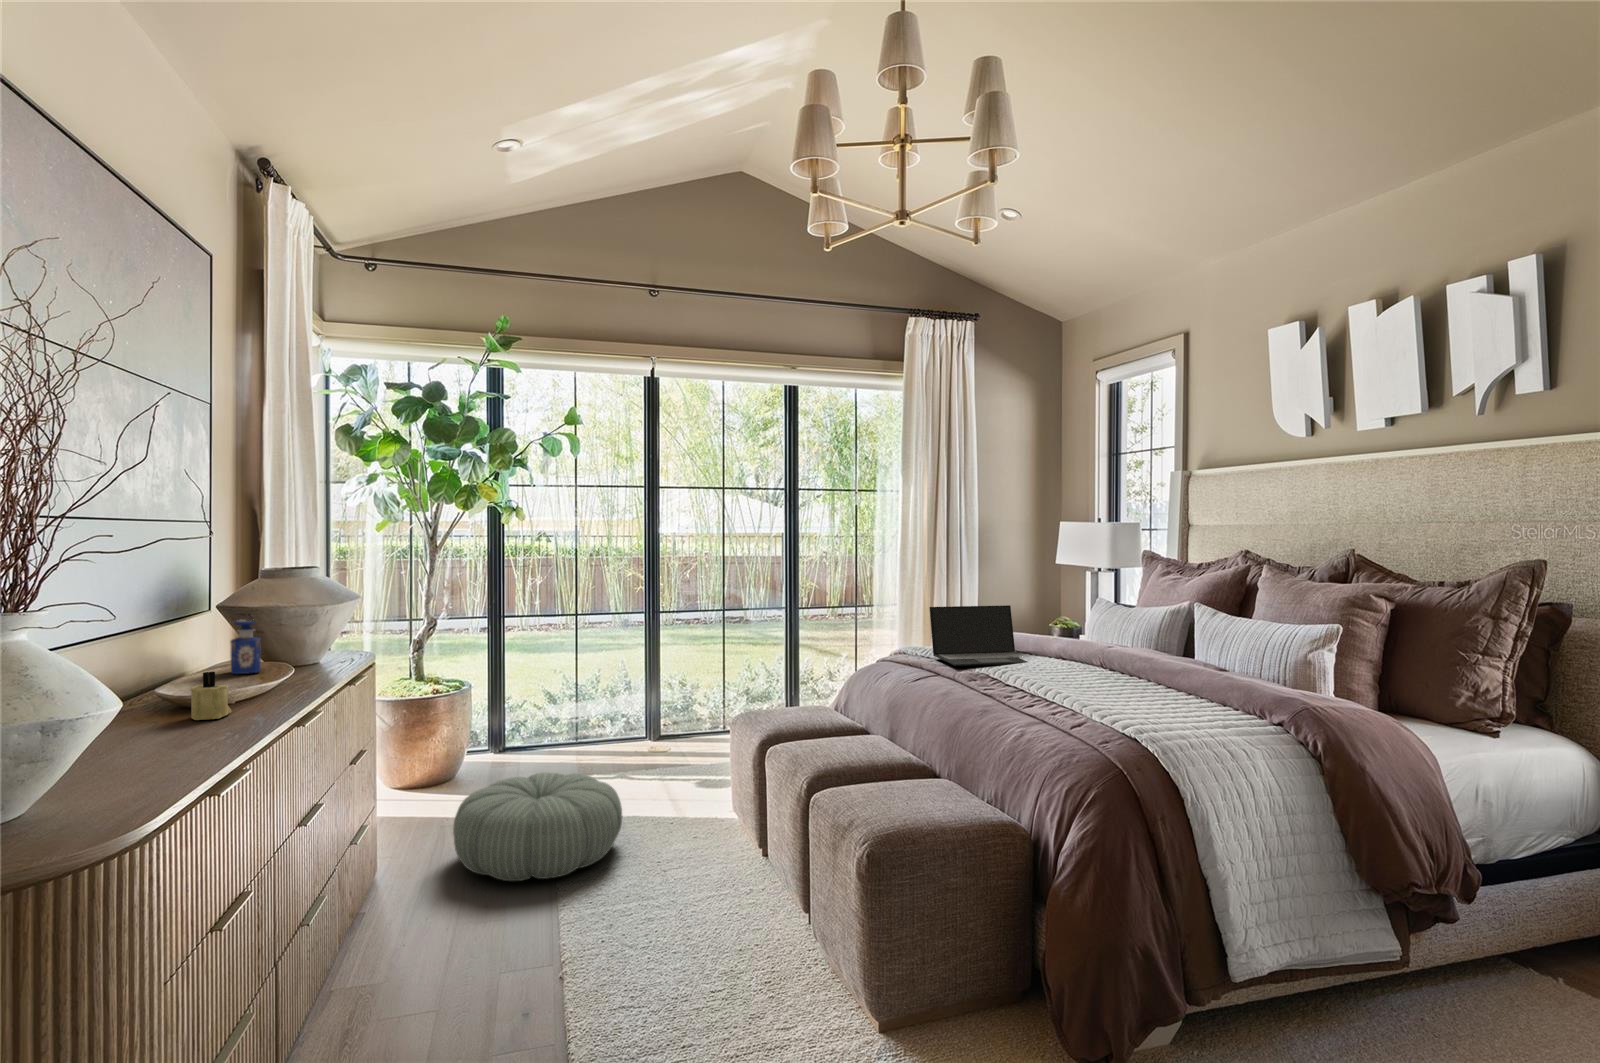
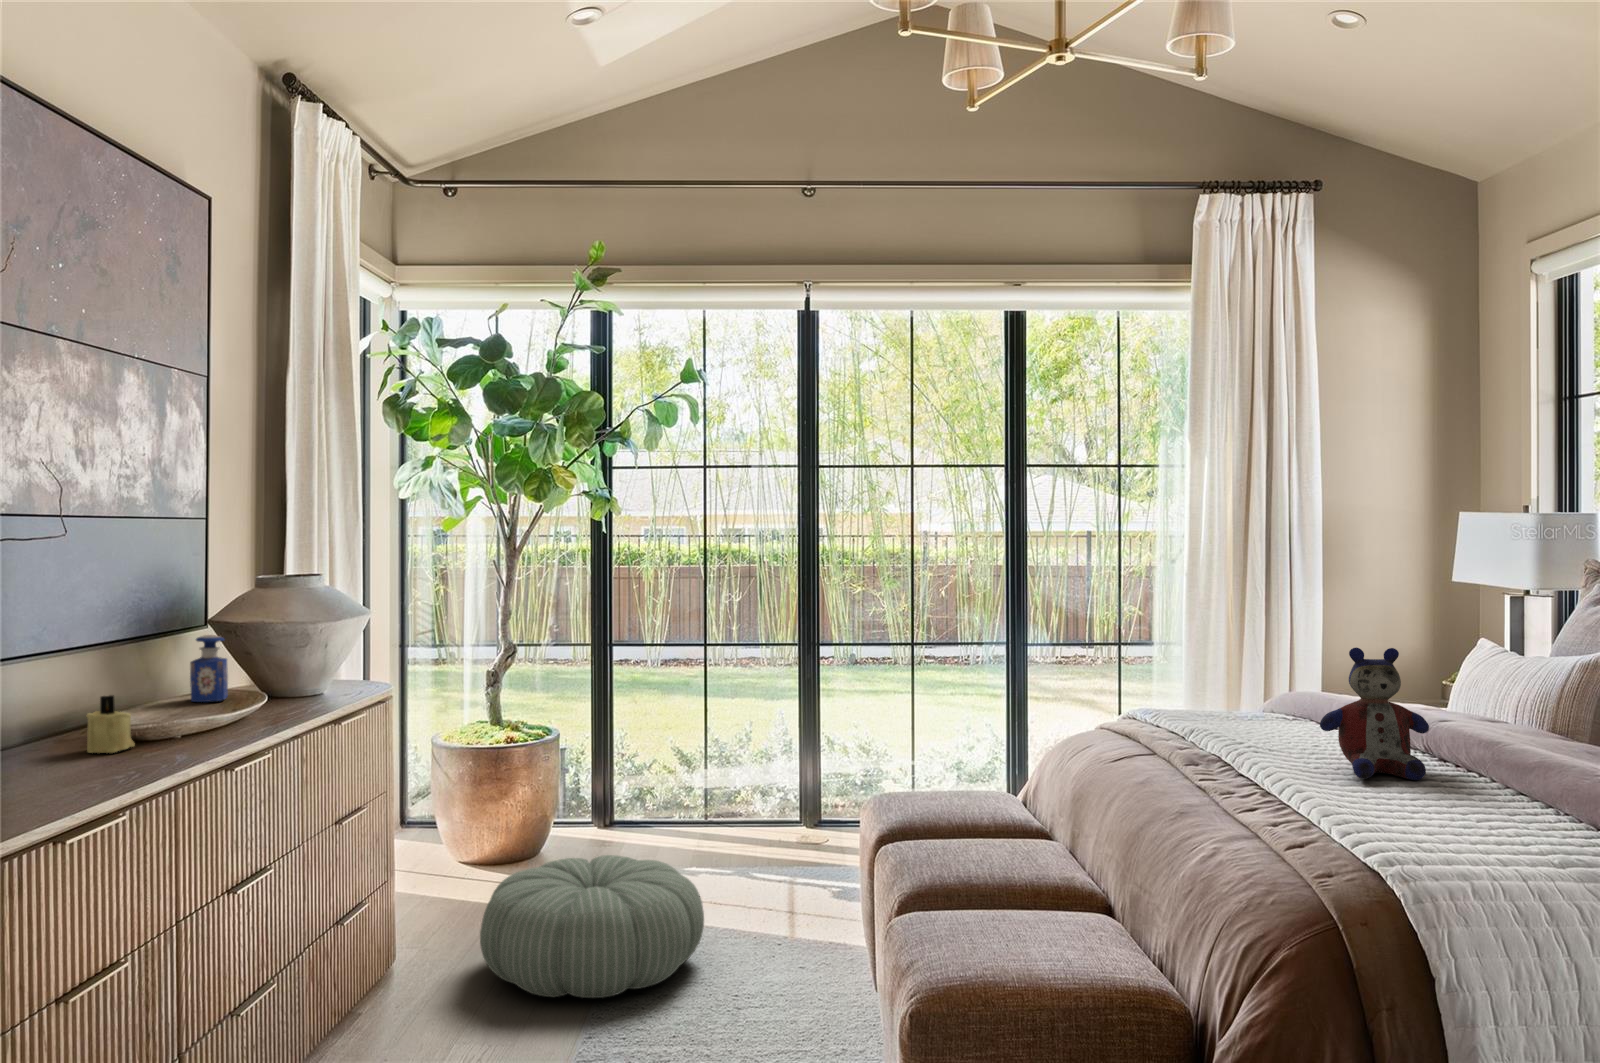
laptop: present [930,605,1028,666] -> none [1164,645,1340,741]
stuffed bear: none [1051,606,1114,685] -> present [1320,647,1429,780]

